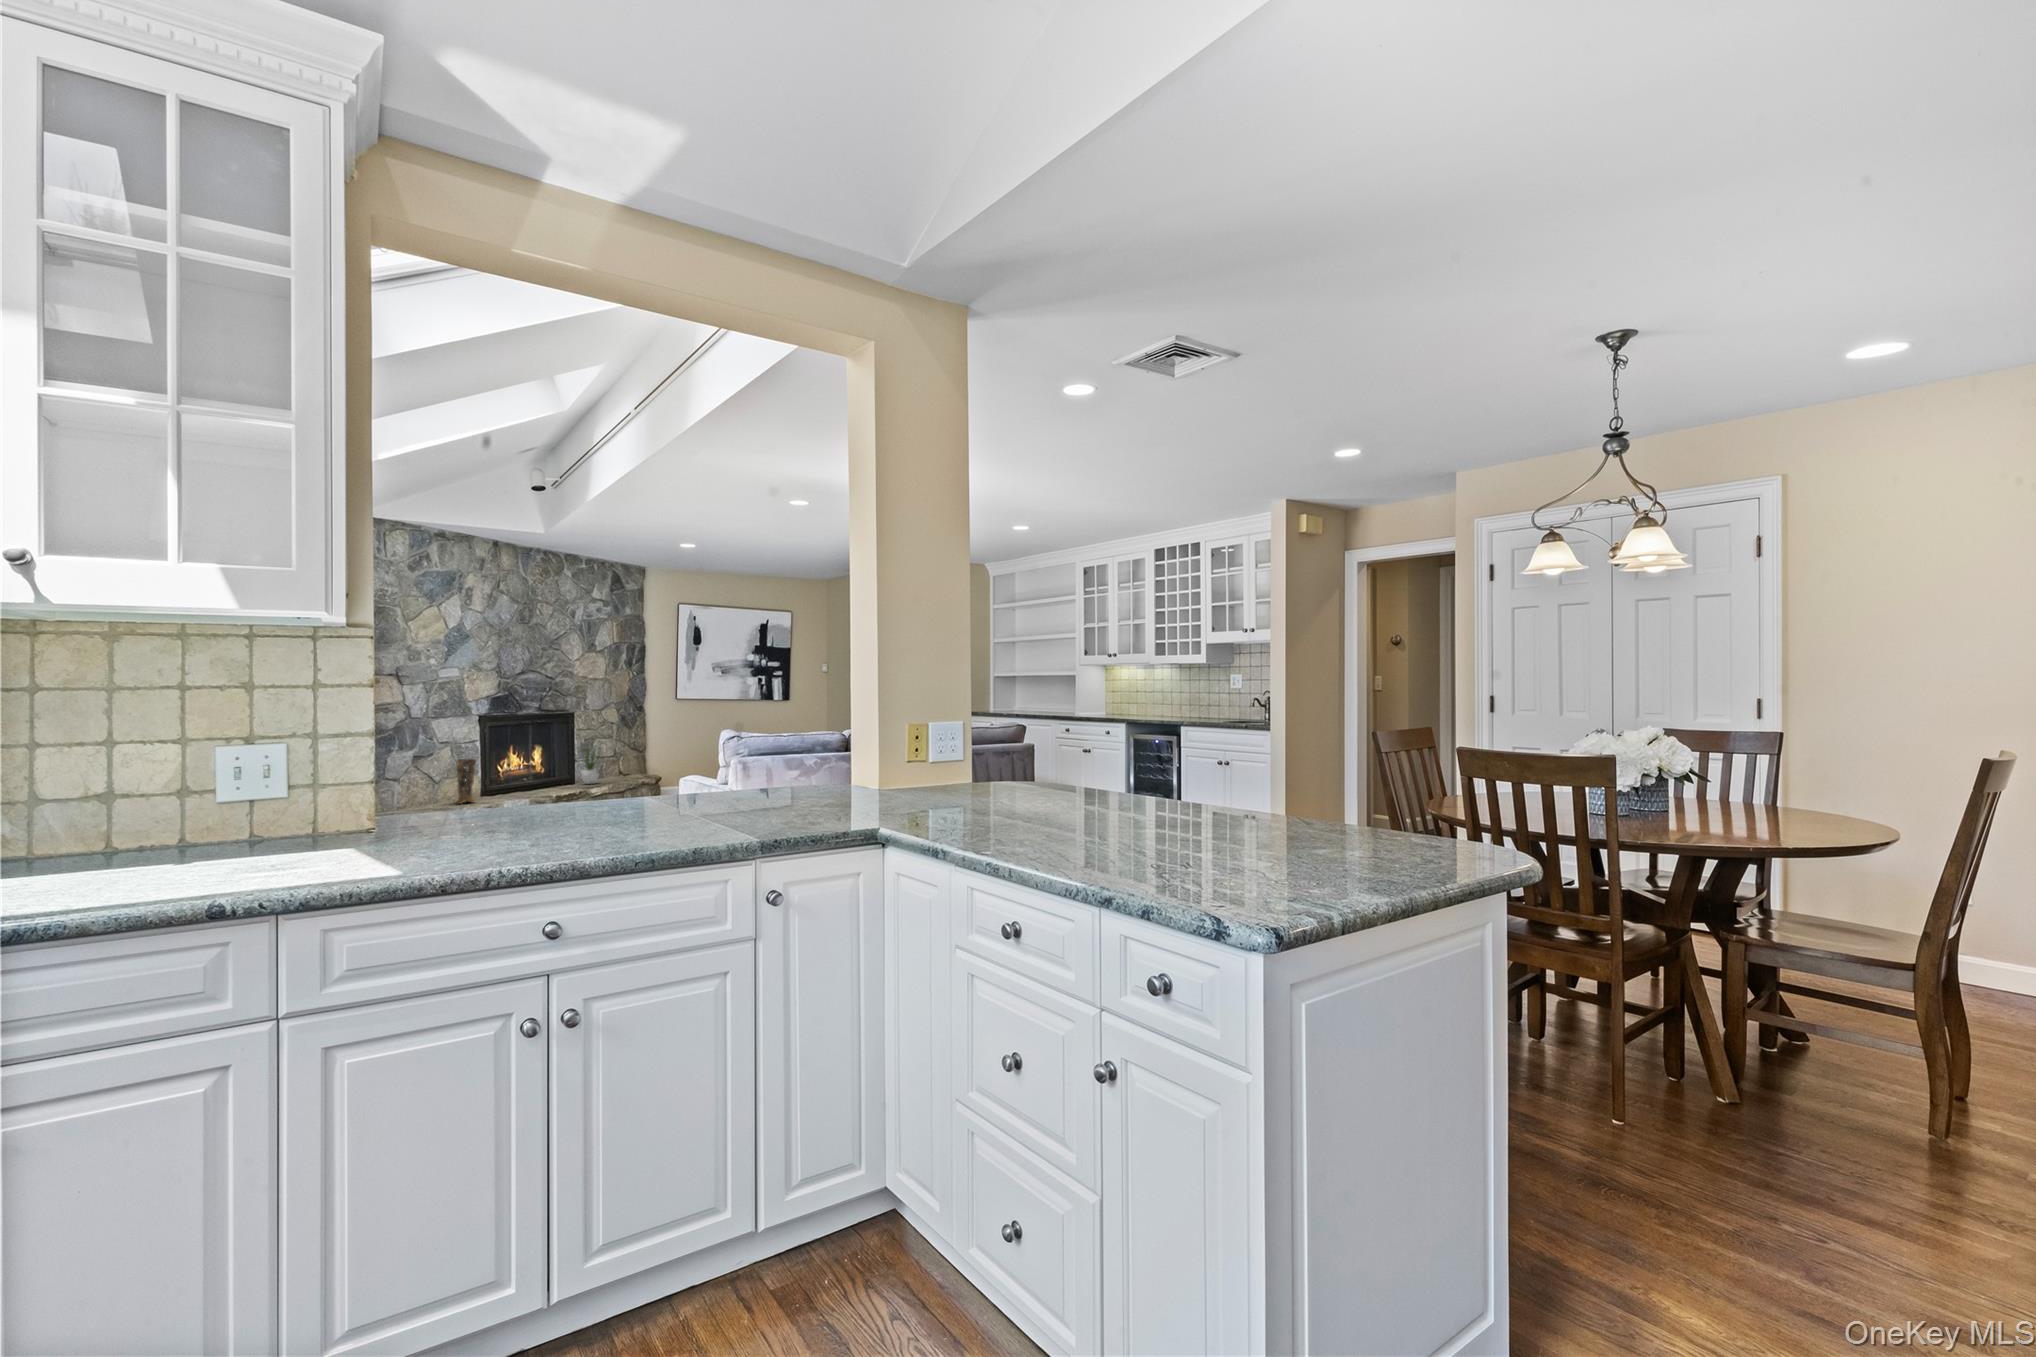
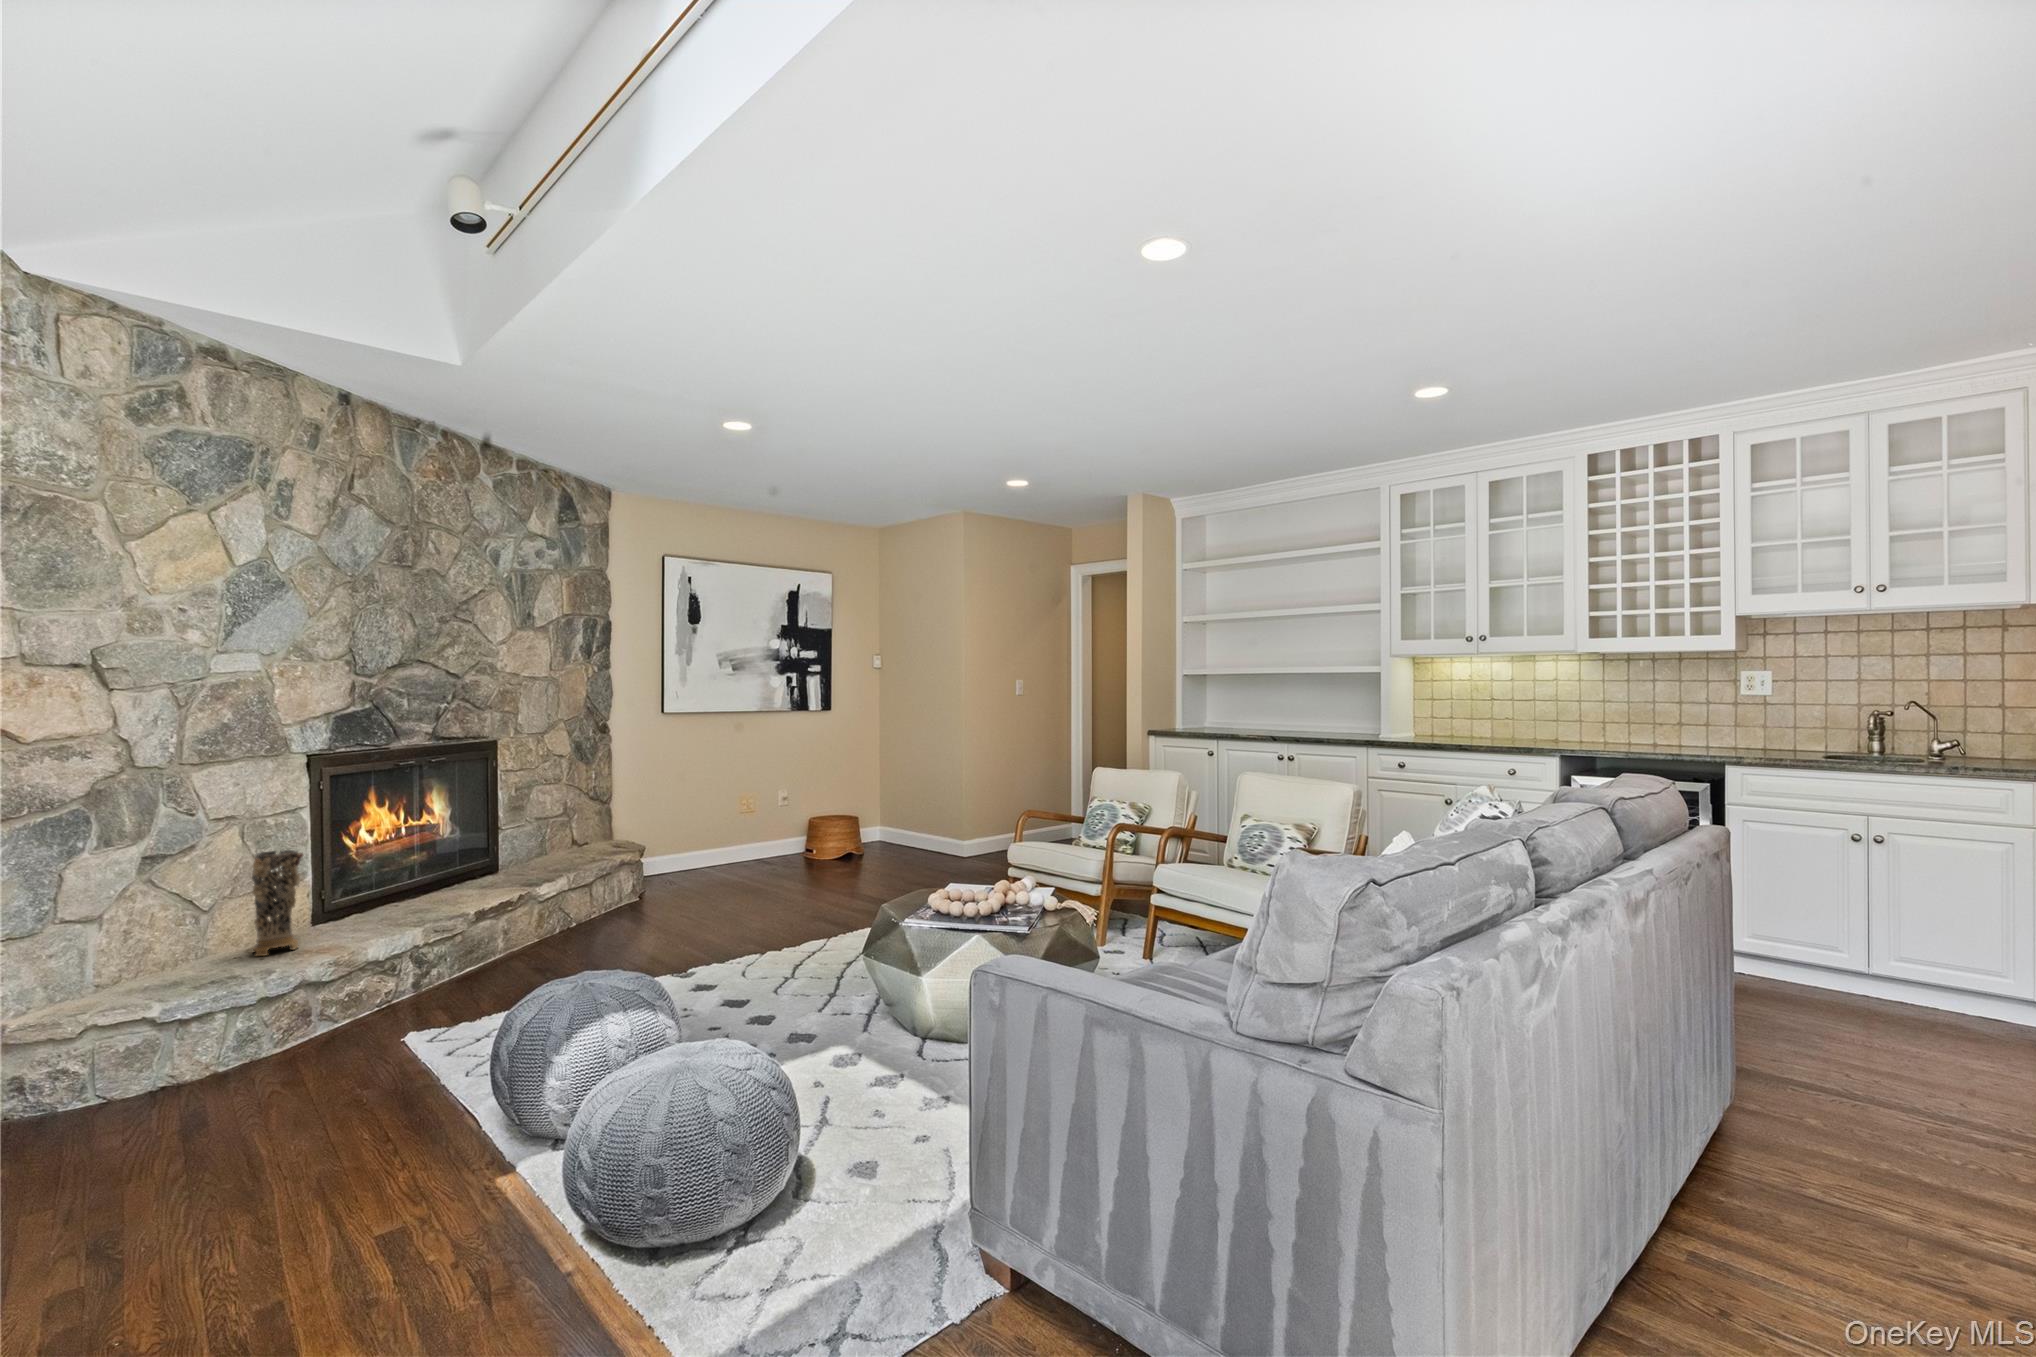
potted plant: present [581,744,601,784] -> none [514,789,552,873]

